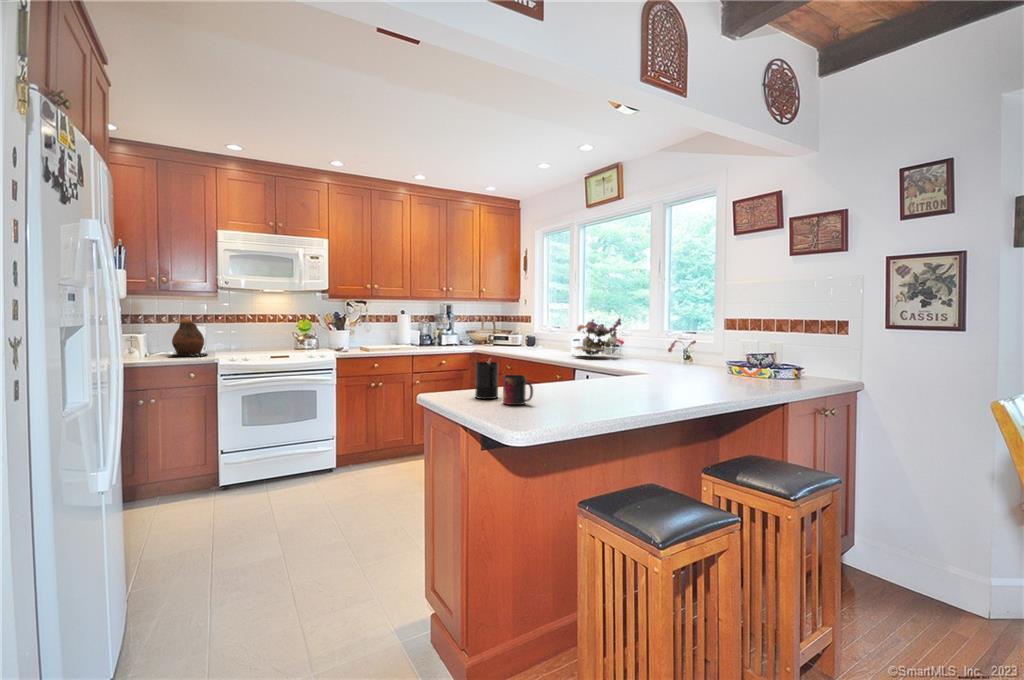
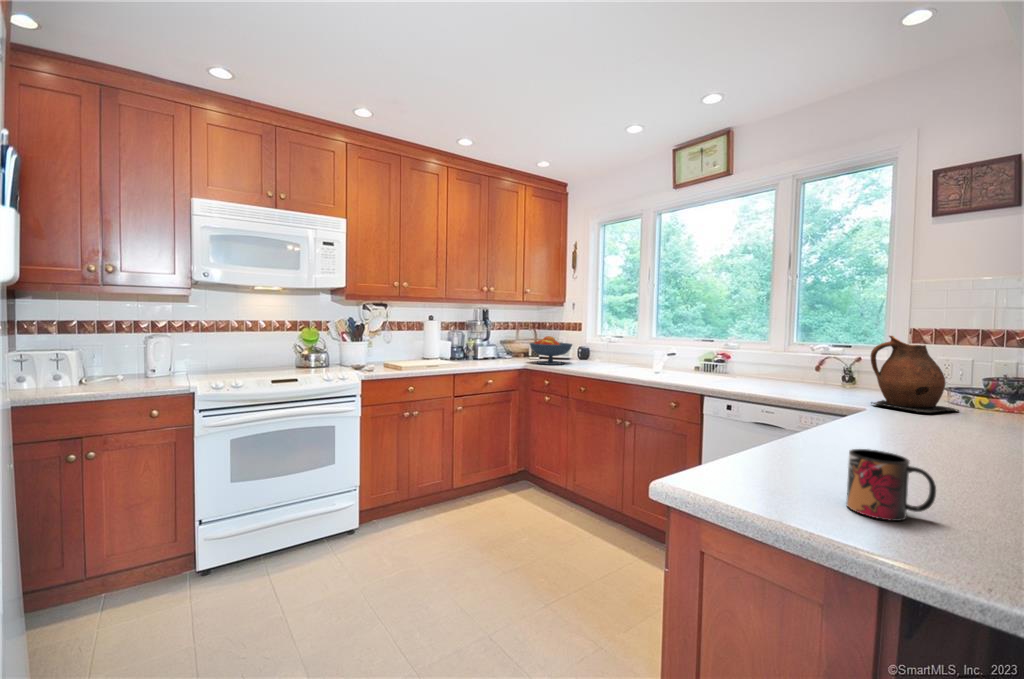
ceramic pitcher: present [170,318,208,357] -> present [870,336,959,413]
flower arrangement: present [575,318,621,356] -> none [672,326,746,377]
fruit bowl: none [478,327,512,349] -> present [530,336,572,365]
candle: present [475,361,498,399] -> none [751,409,805,496]

